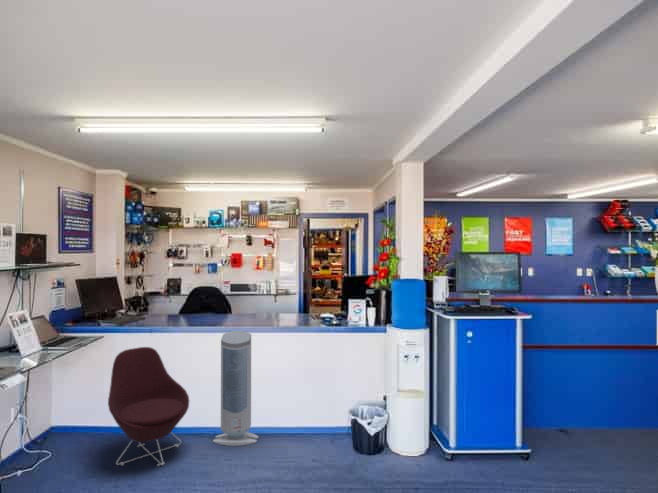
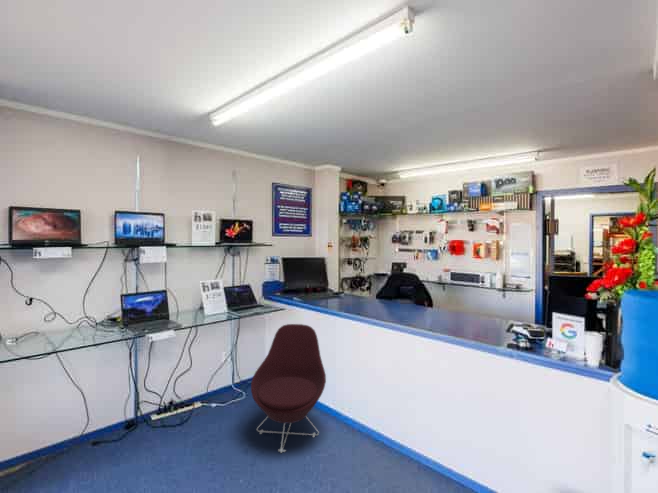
air purifier: present [213,331,258,446] -> none [345,328,393,478]

